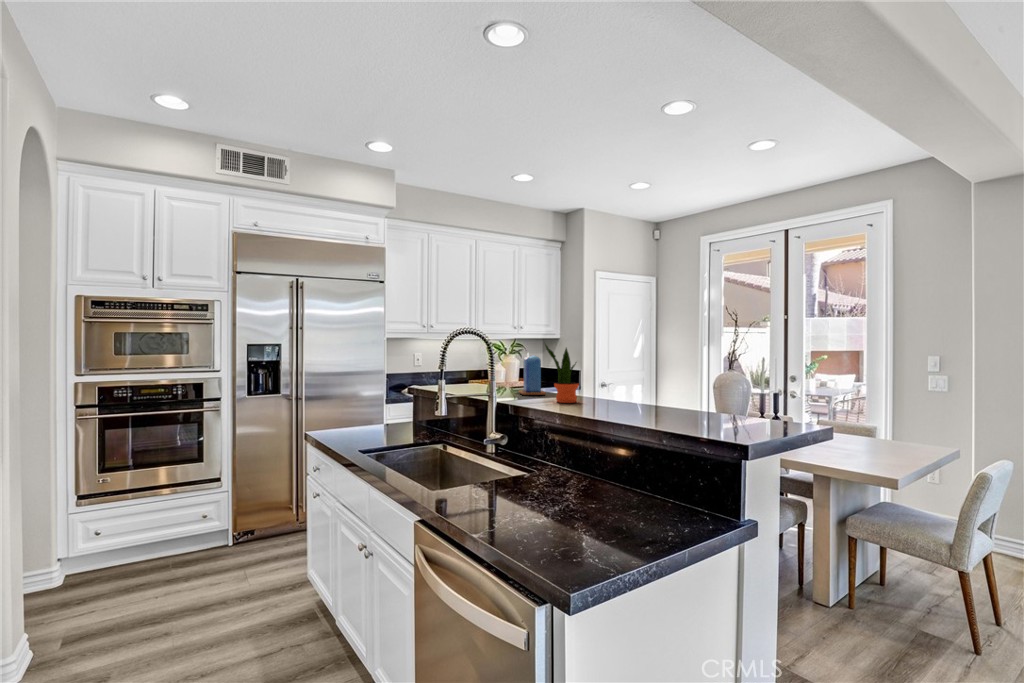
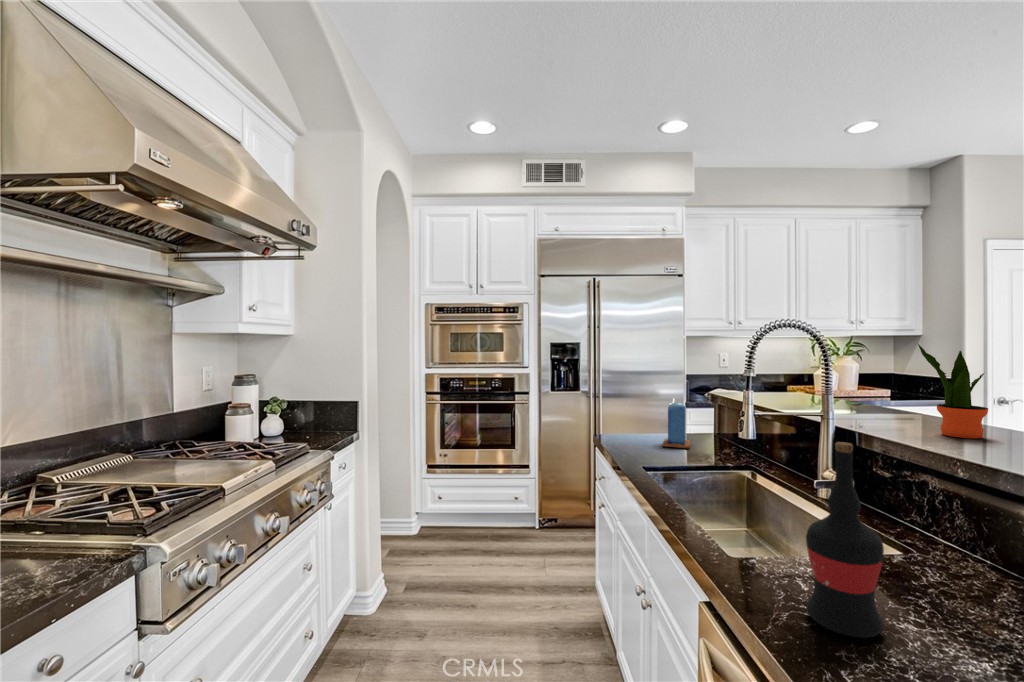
candle: present [519,353,546,395] -> present [662,399,691,448]
wine bottle: none [476,402,516,517] -> present [806,442,884,638]

